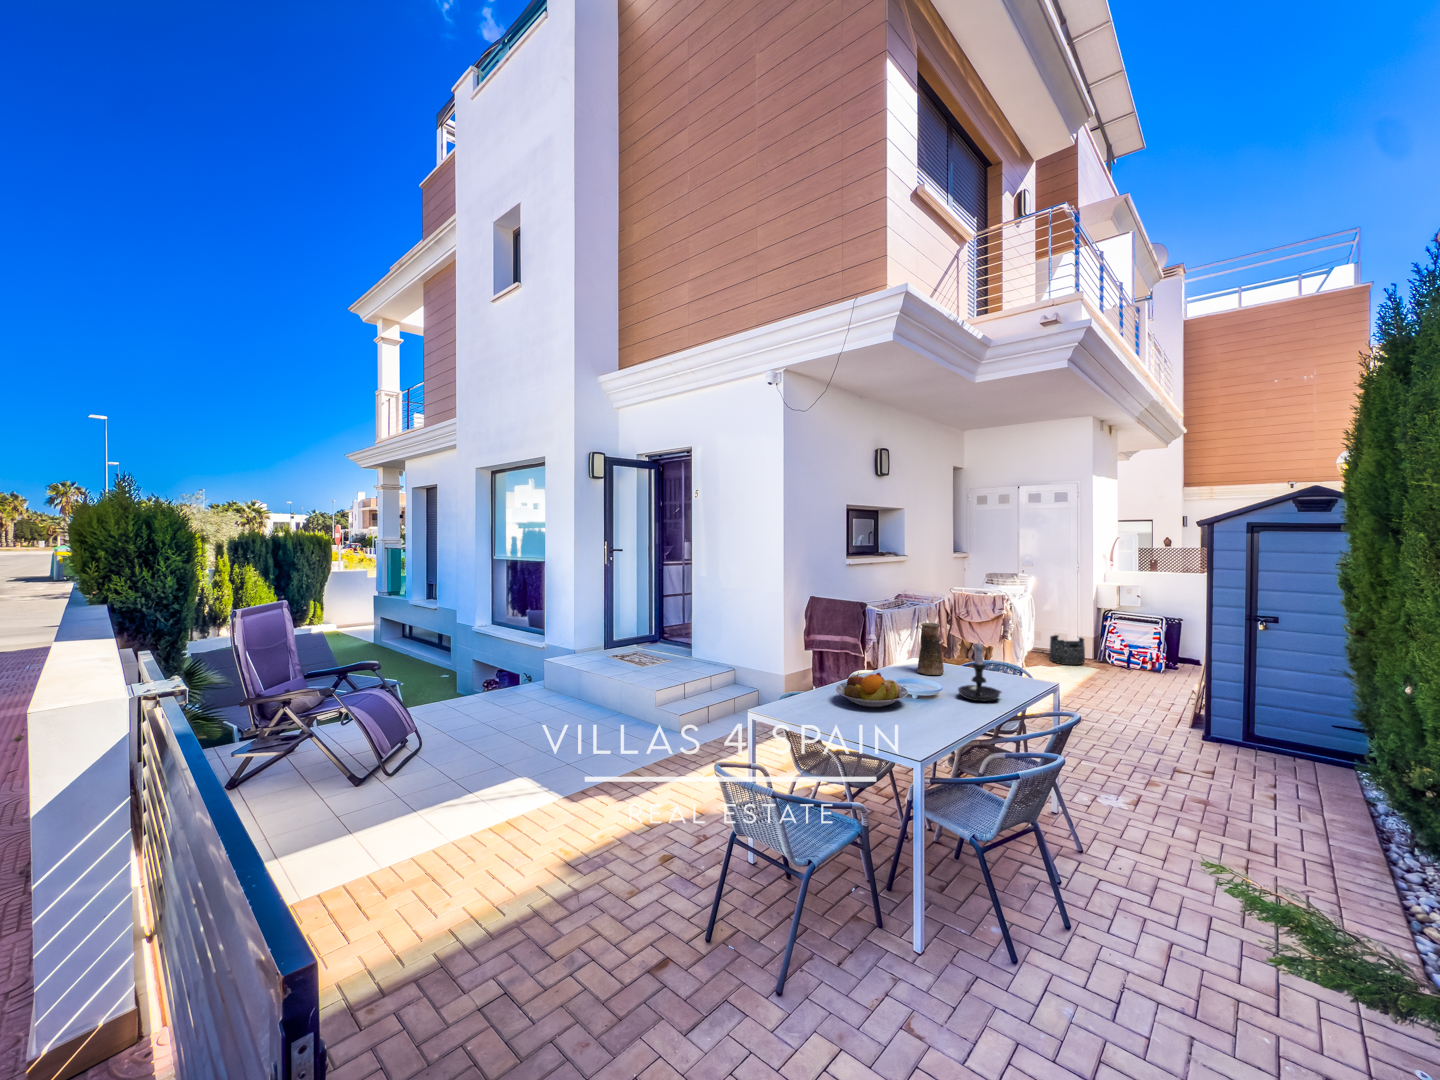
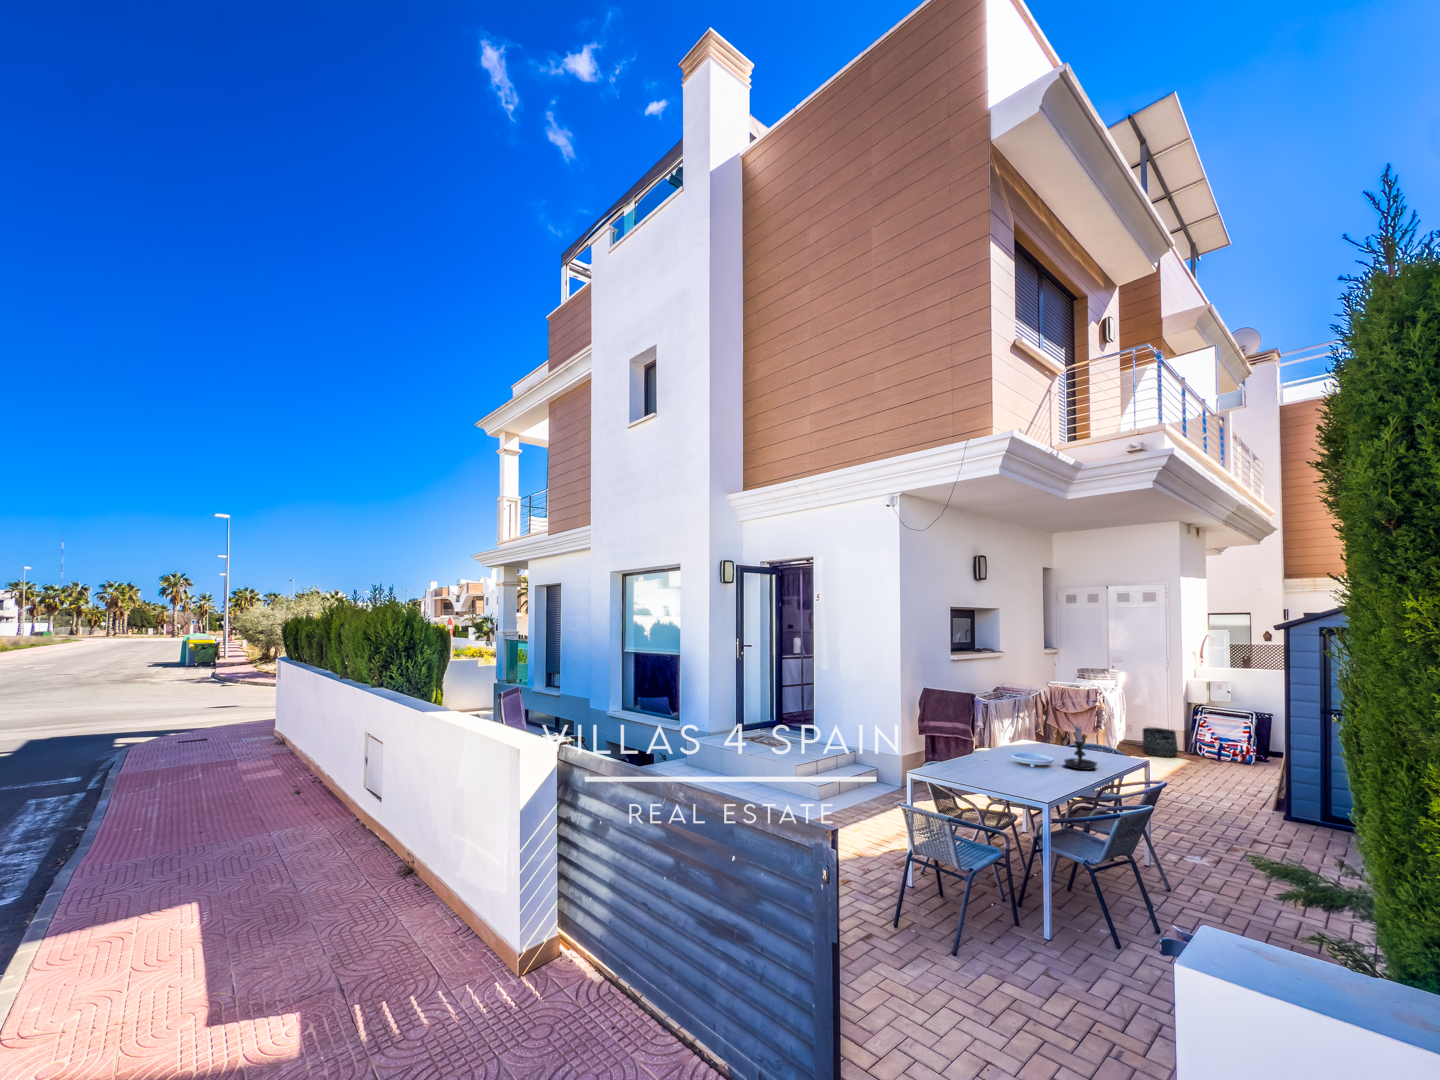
pitcher: present [917,623,944,675] -> none [1028,710,1050,752]
fruit bowl: present [836,672,908,707] -> none [971,746,1027,771]

